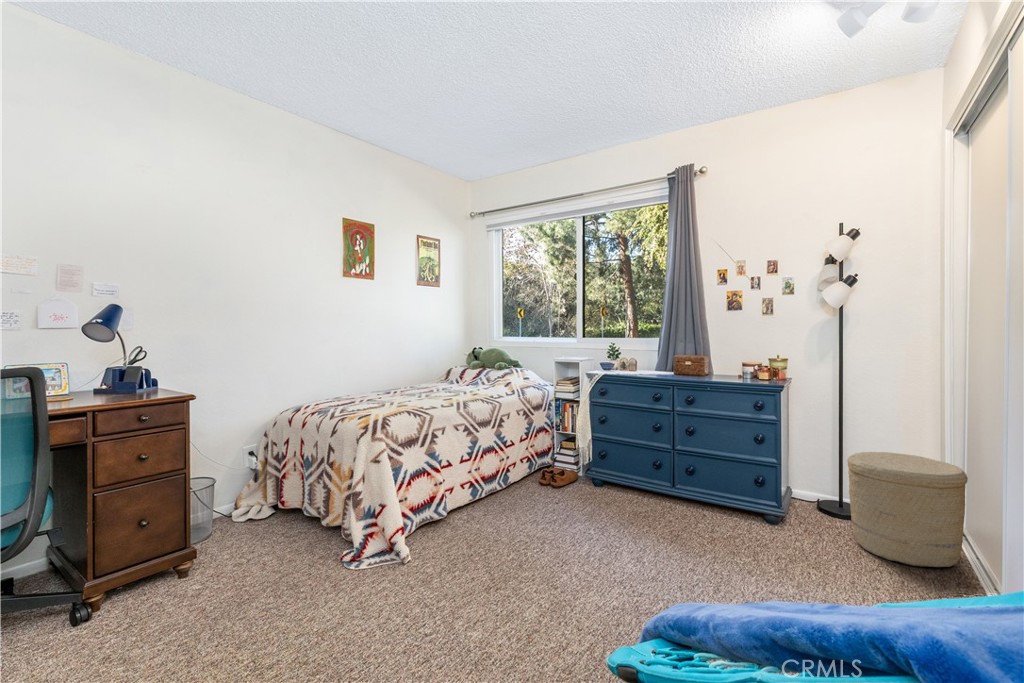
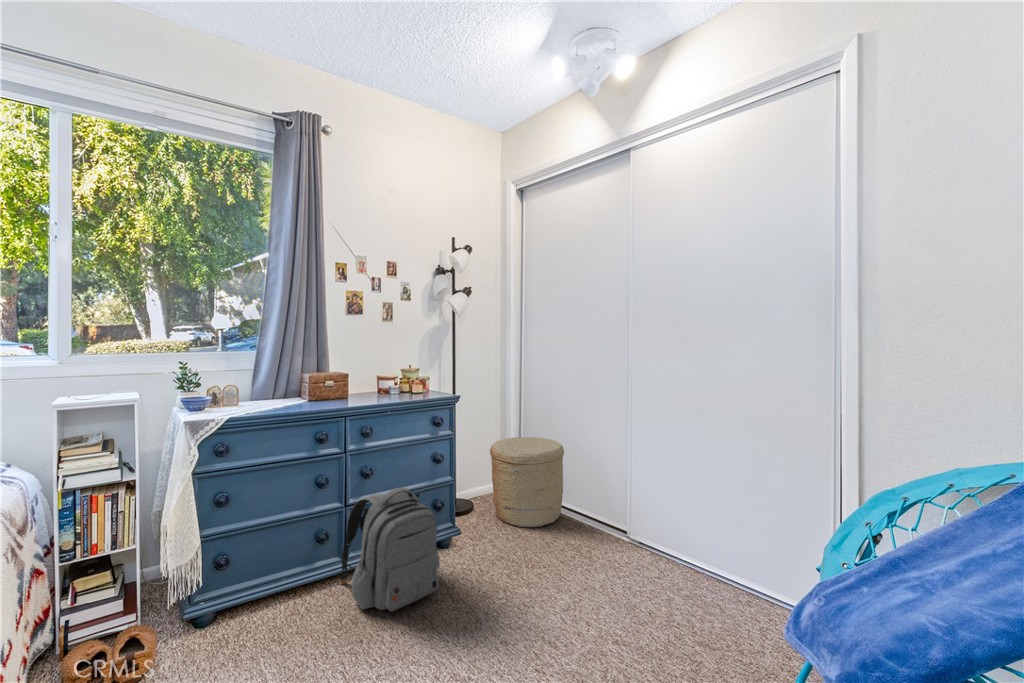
backpack: none [648,440,719,528] -> present [341,488,440,611]

